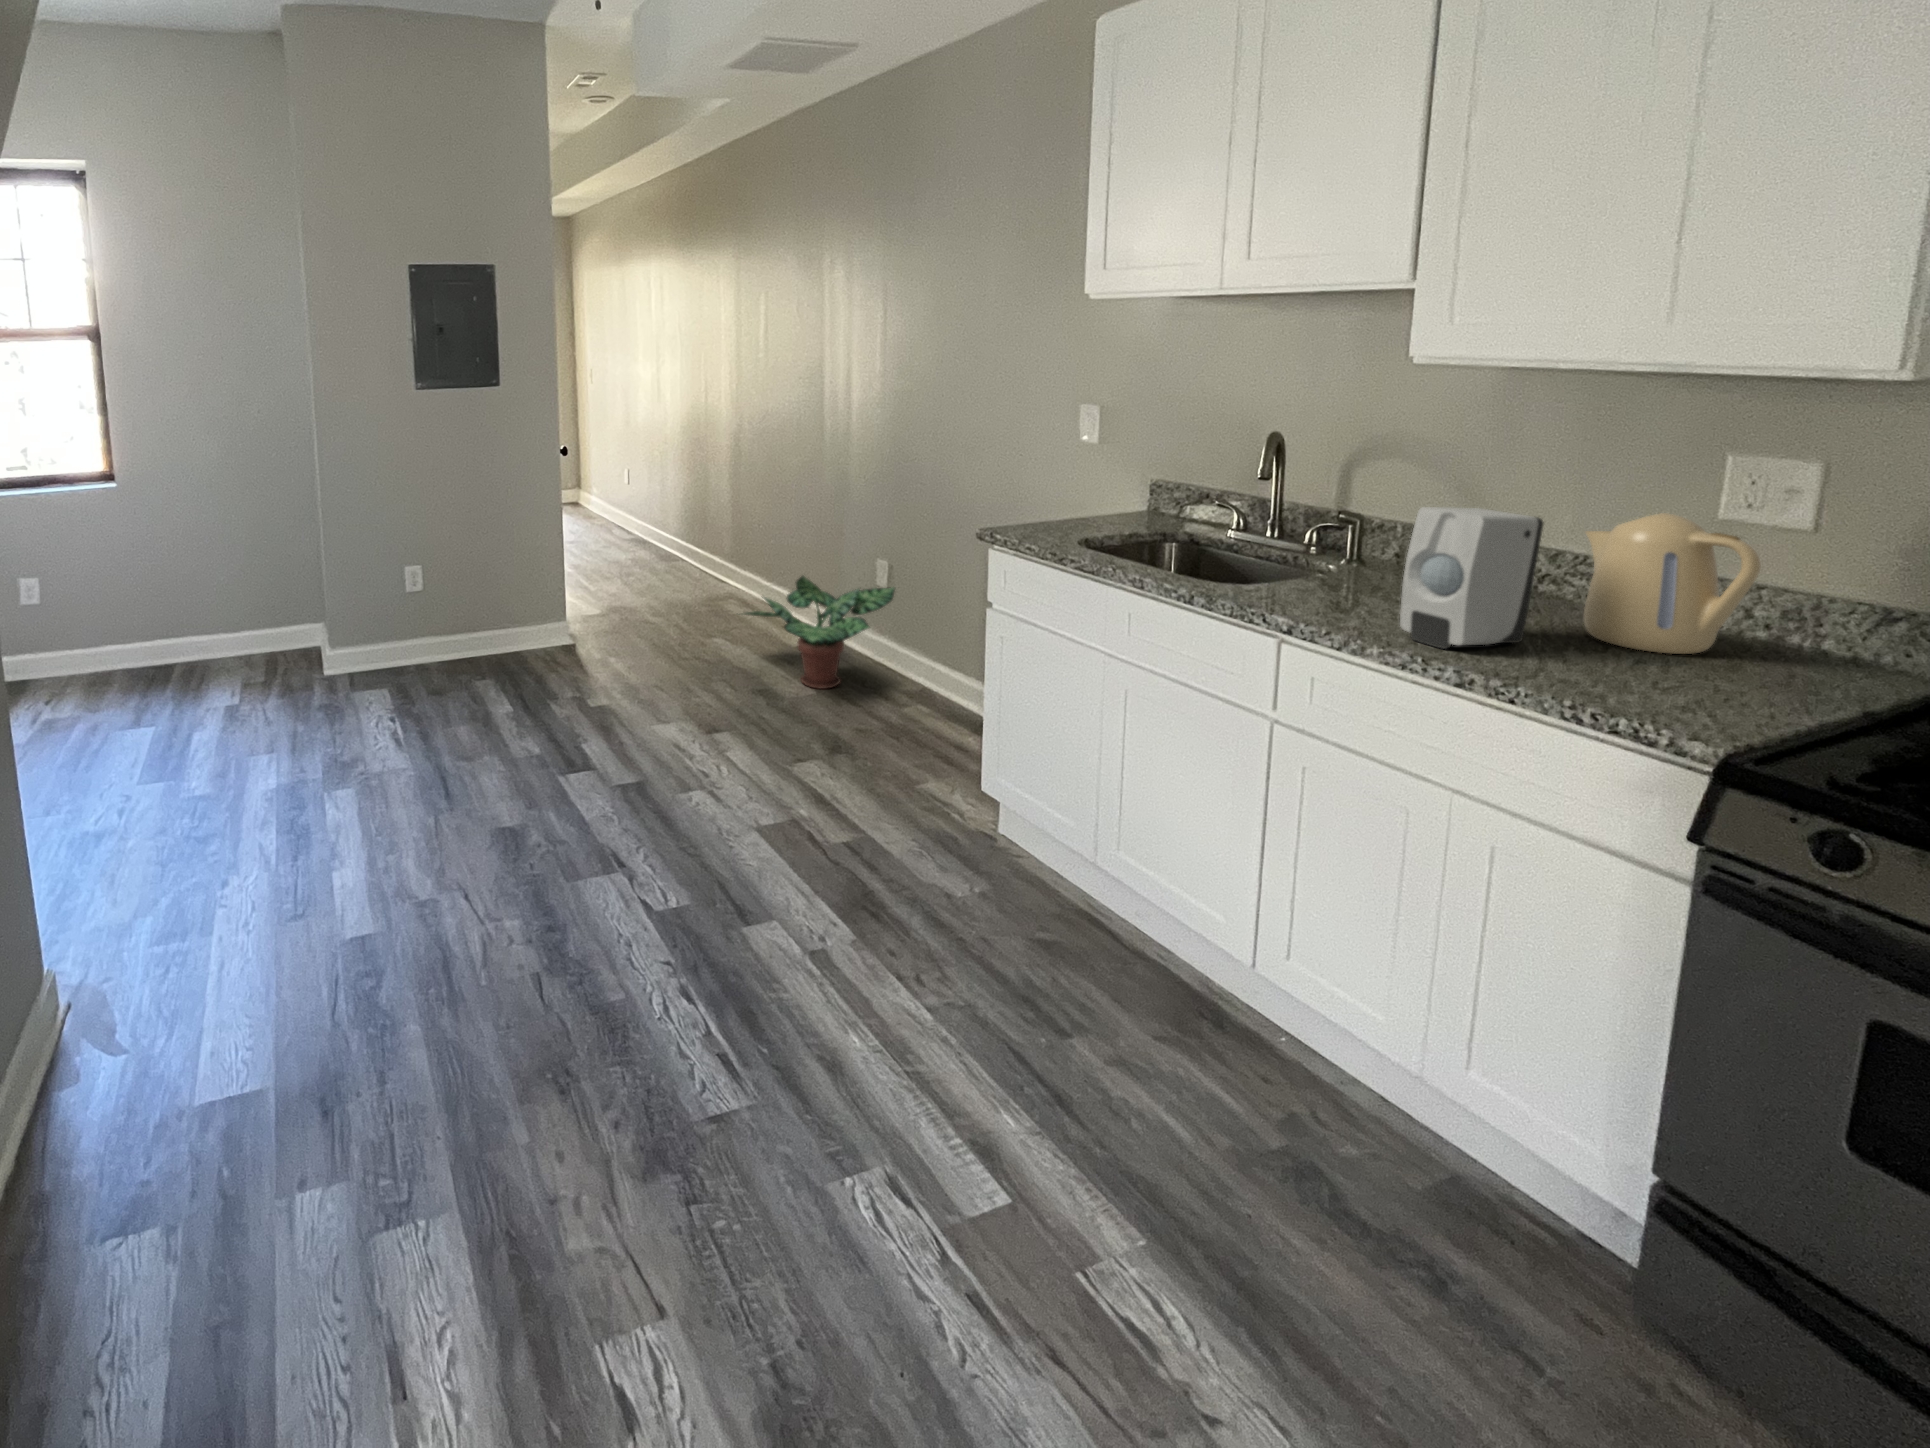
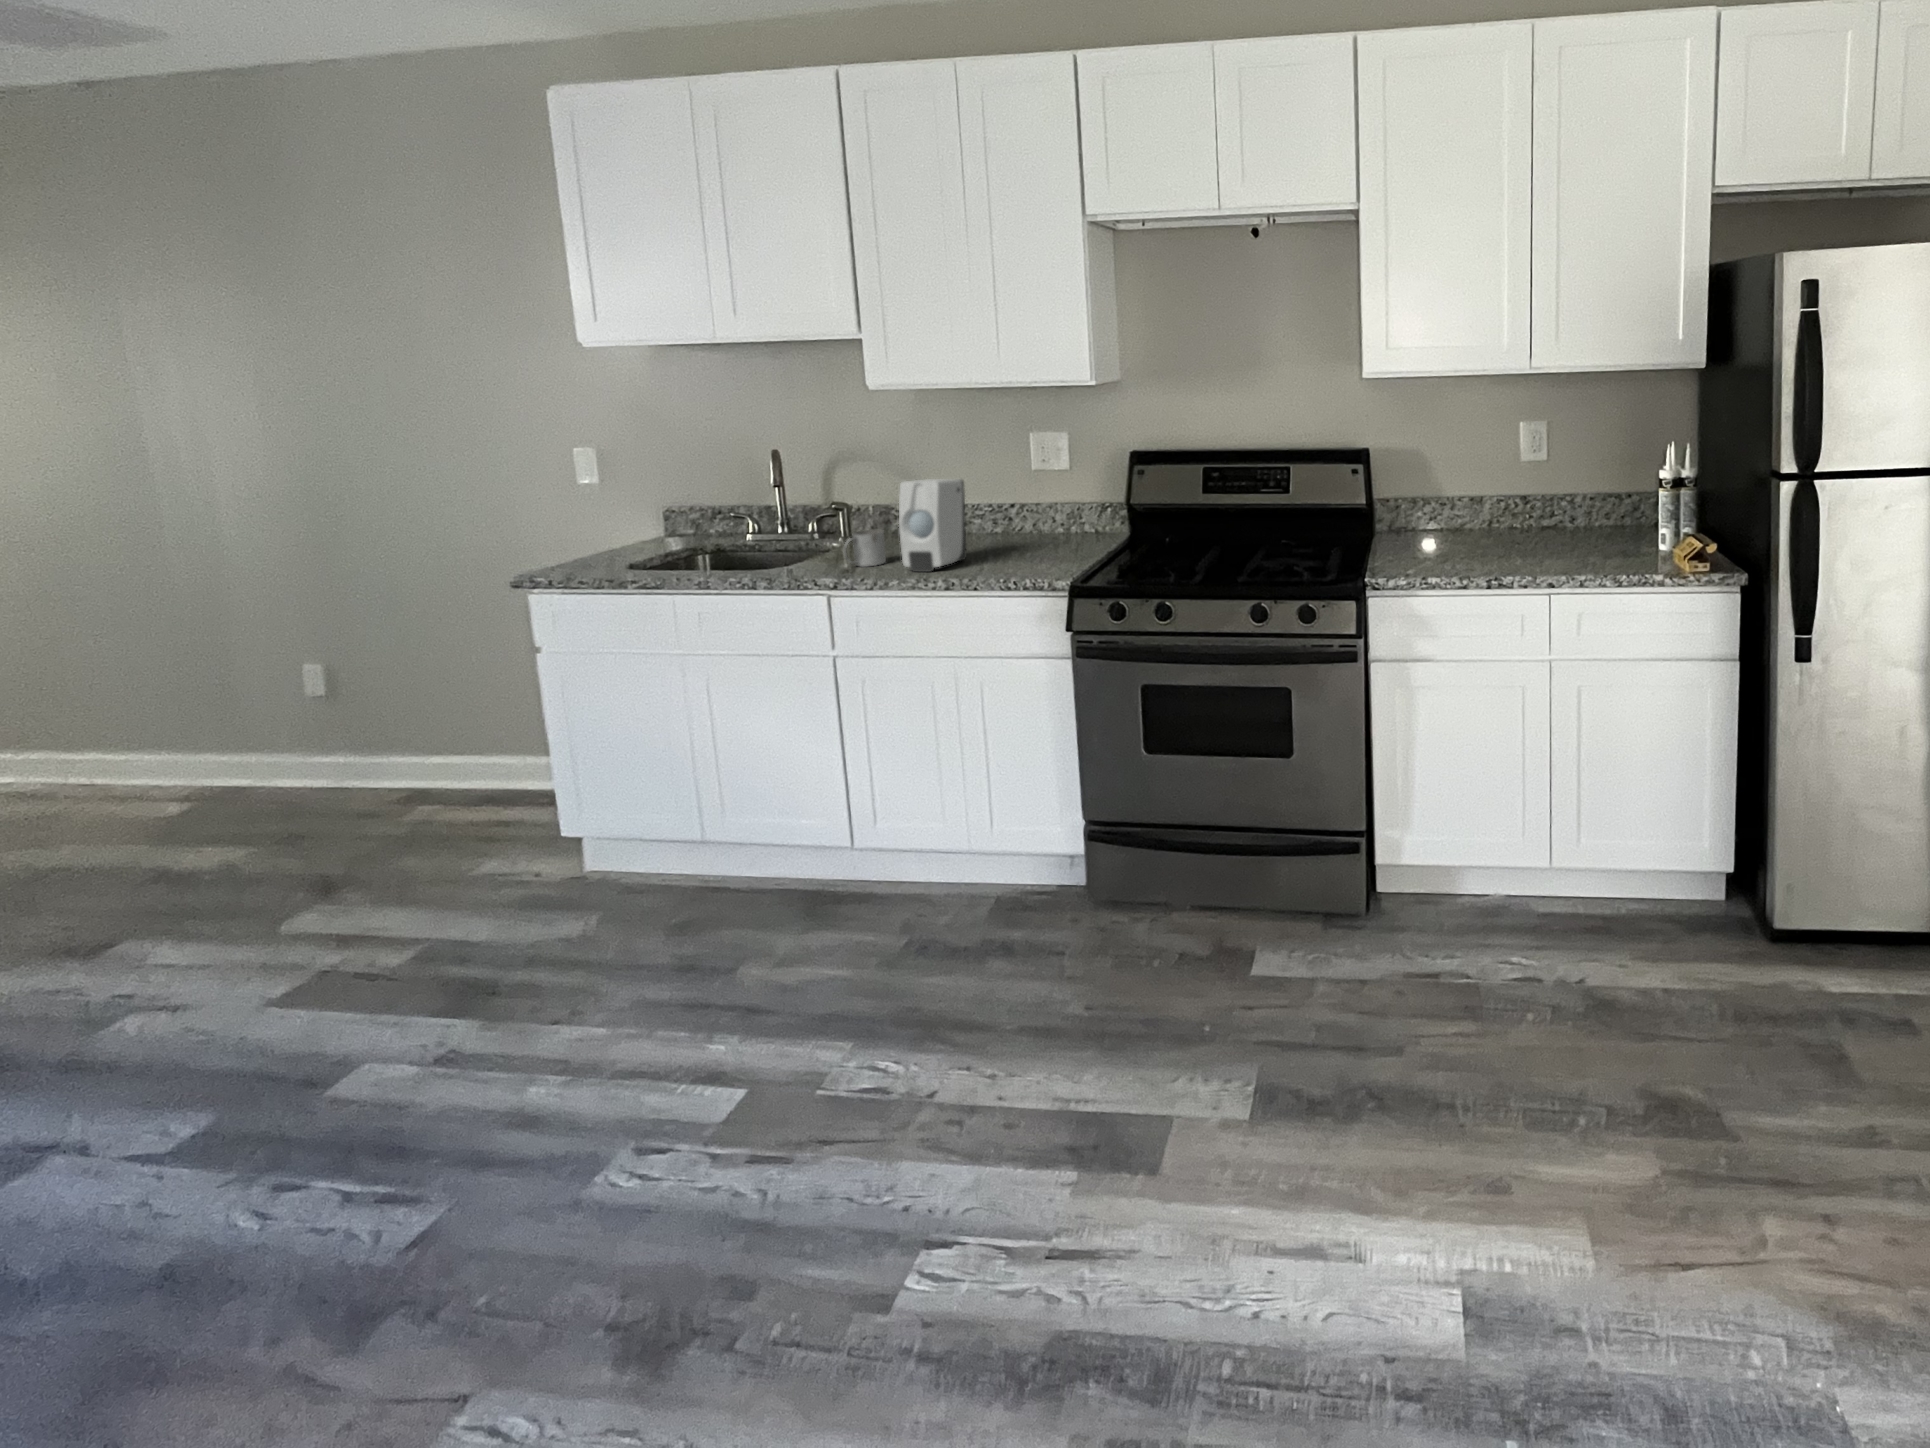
kettle: present [1584,513,1761,654] -> none [979,468,1058,550]
mug: none [1318,562,1388,615] -> present [843,530,886,567]
potted plant: present [744,576,895,689] -> none [45,690,342,851]

